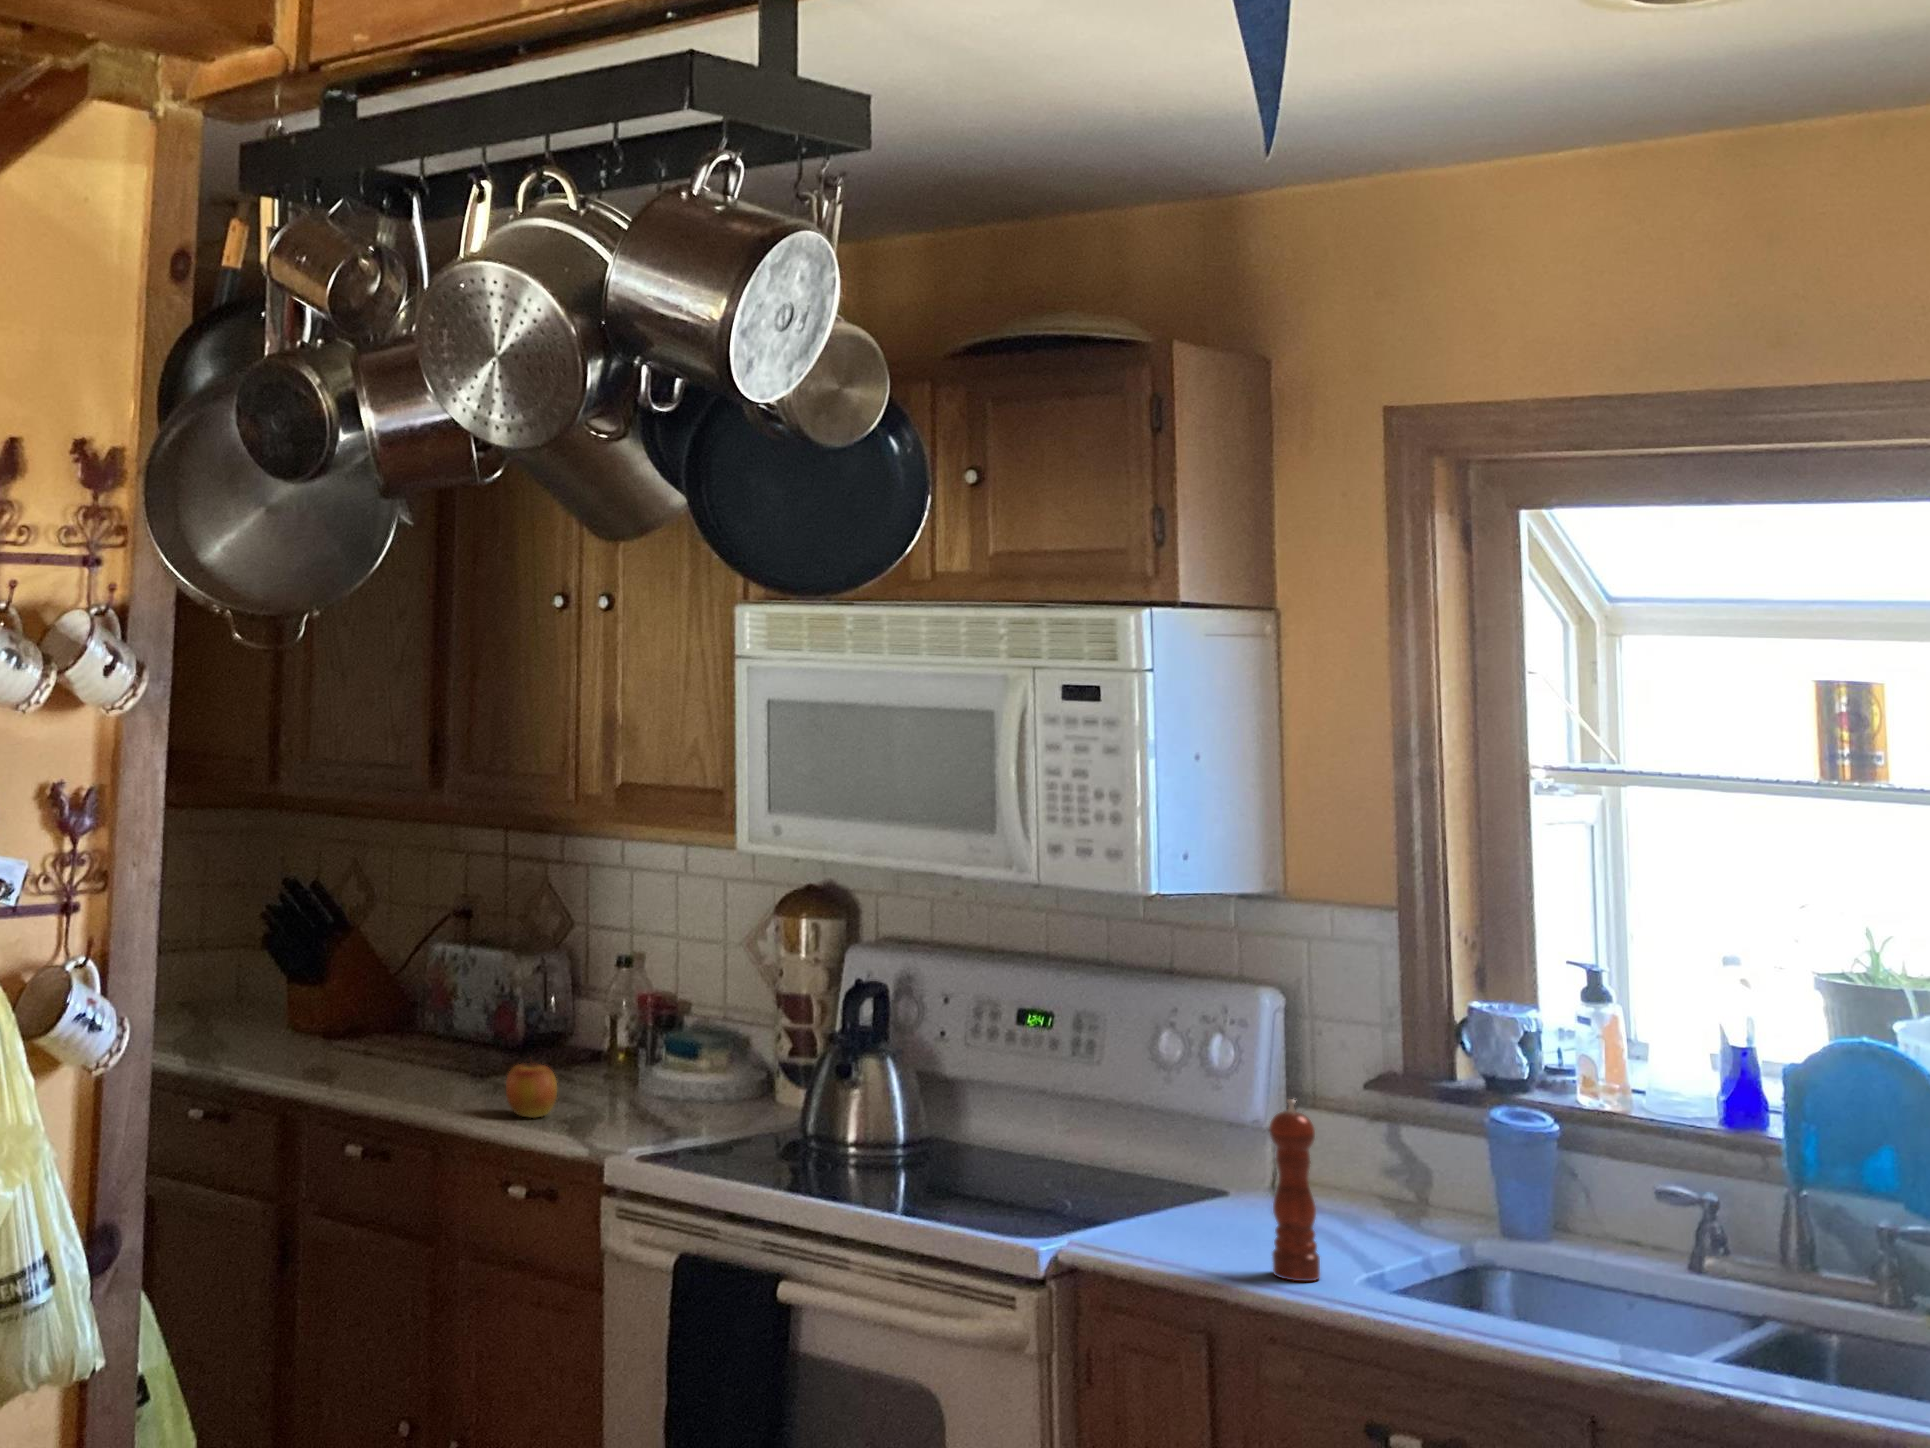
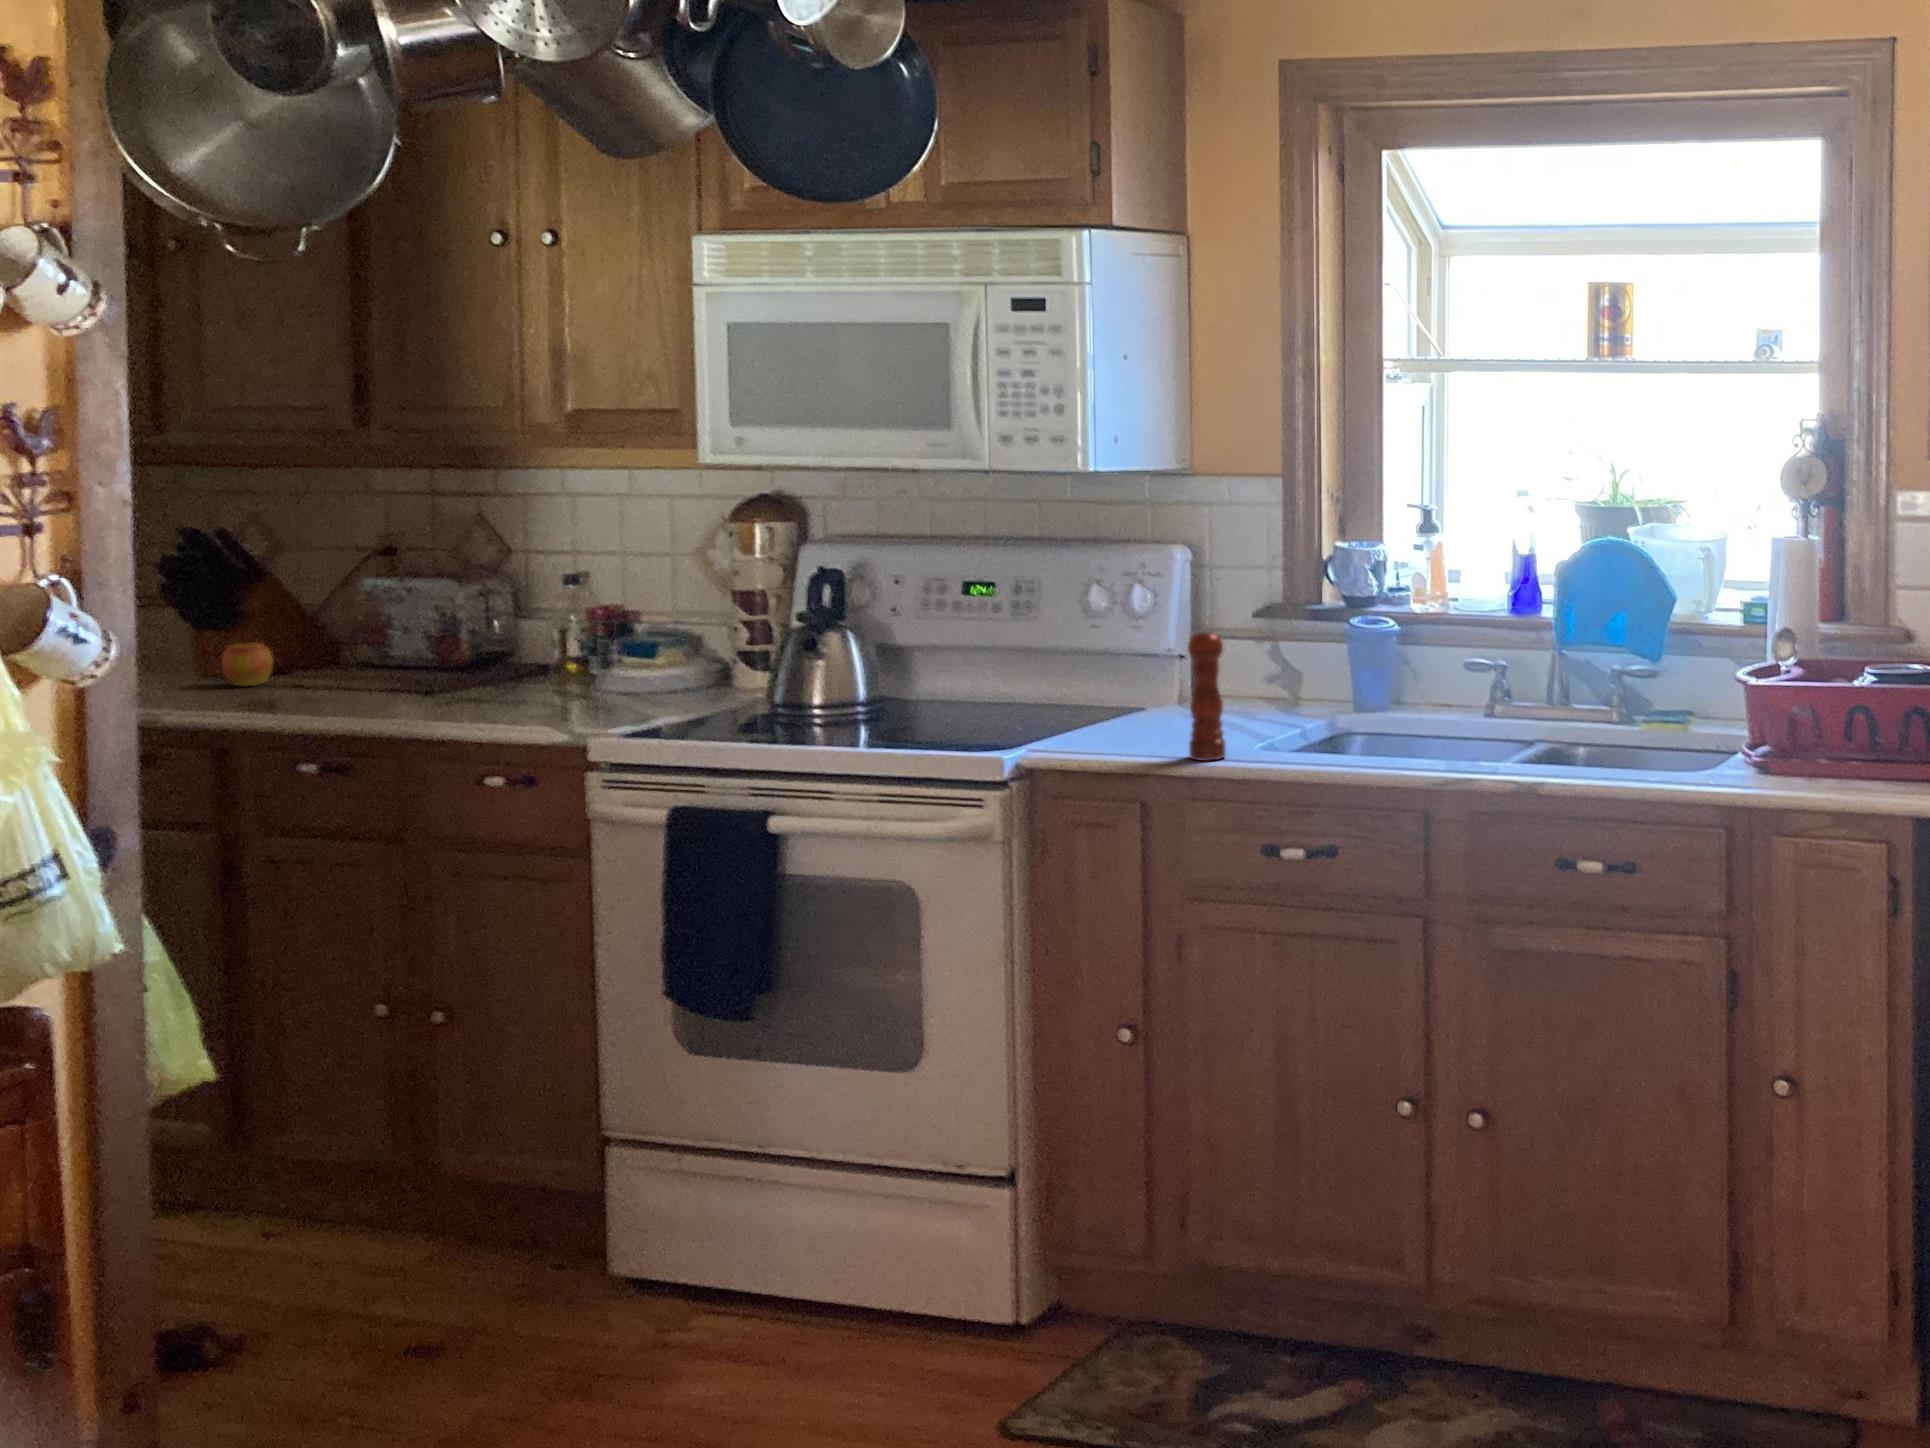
apple: present [506,1062,557,1118] -> present [222,641,273,686]

